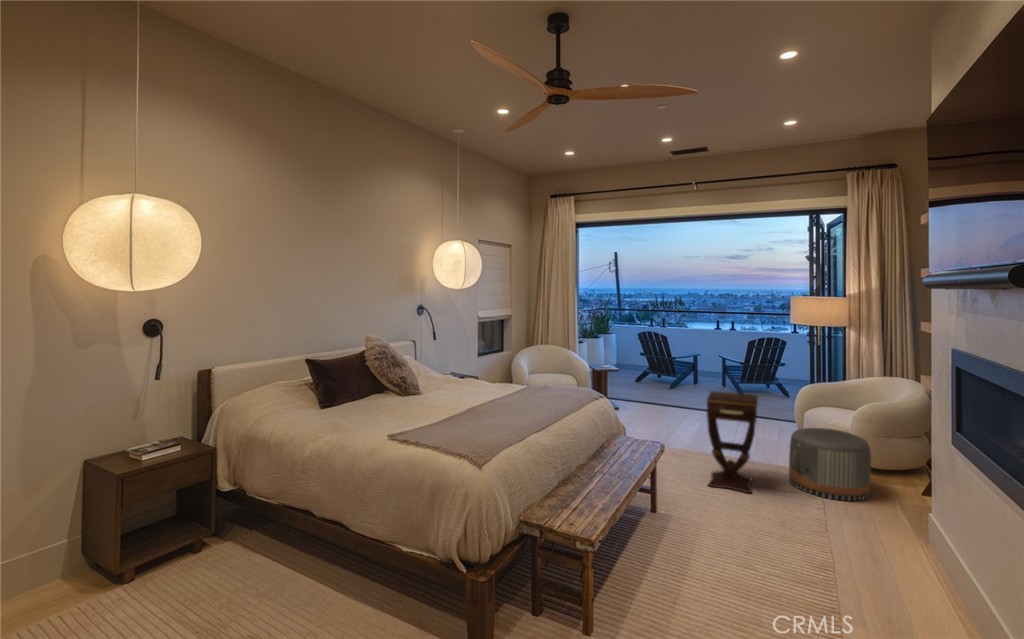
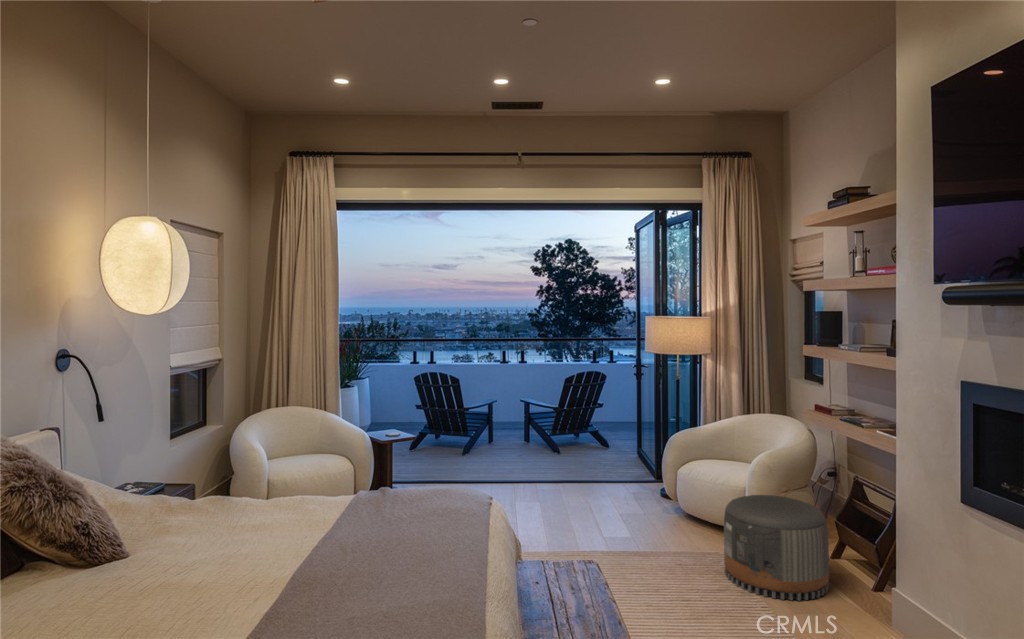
side table: present [707,391,758,493] -> none [626,460,719,624]

